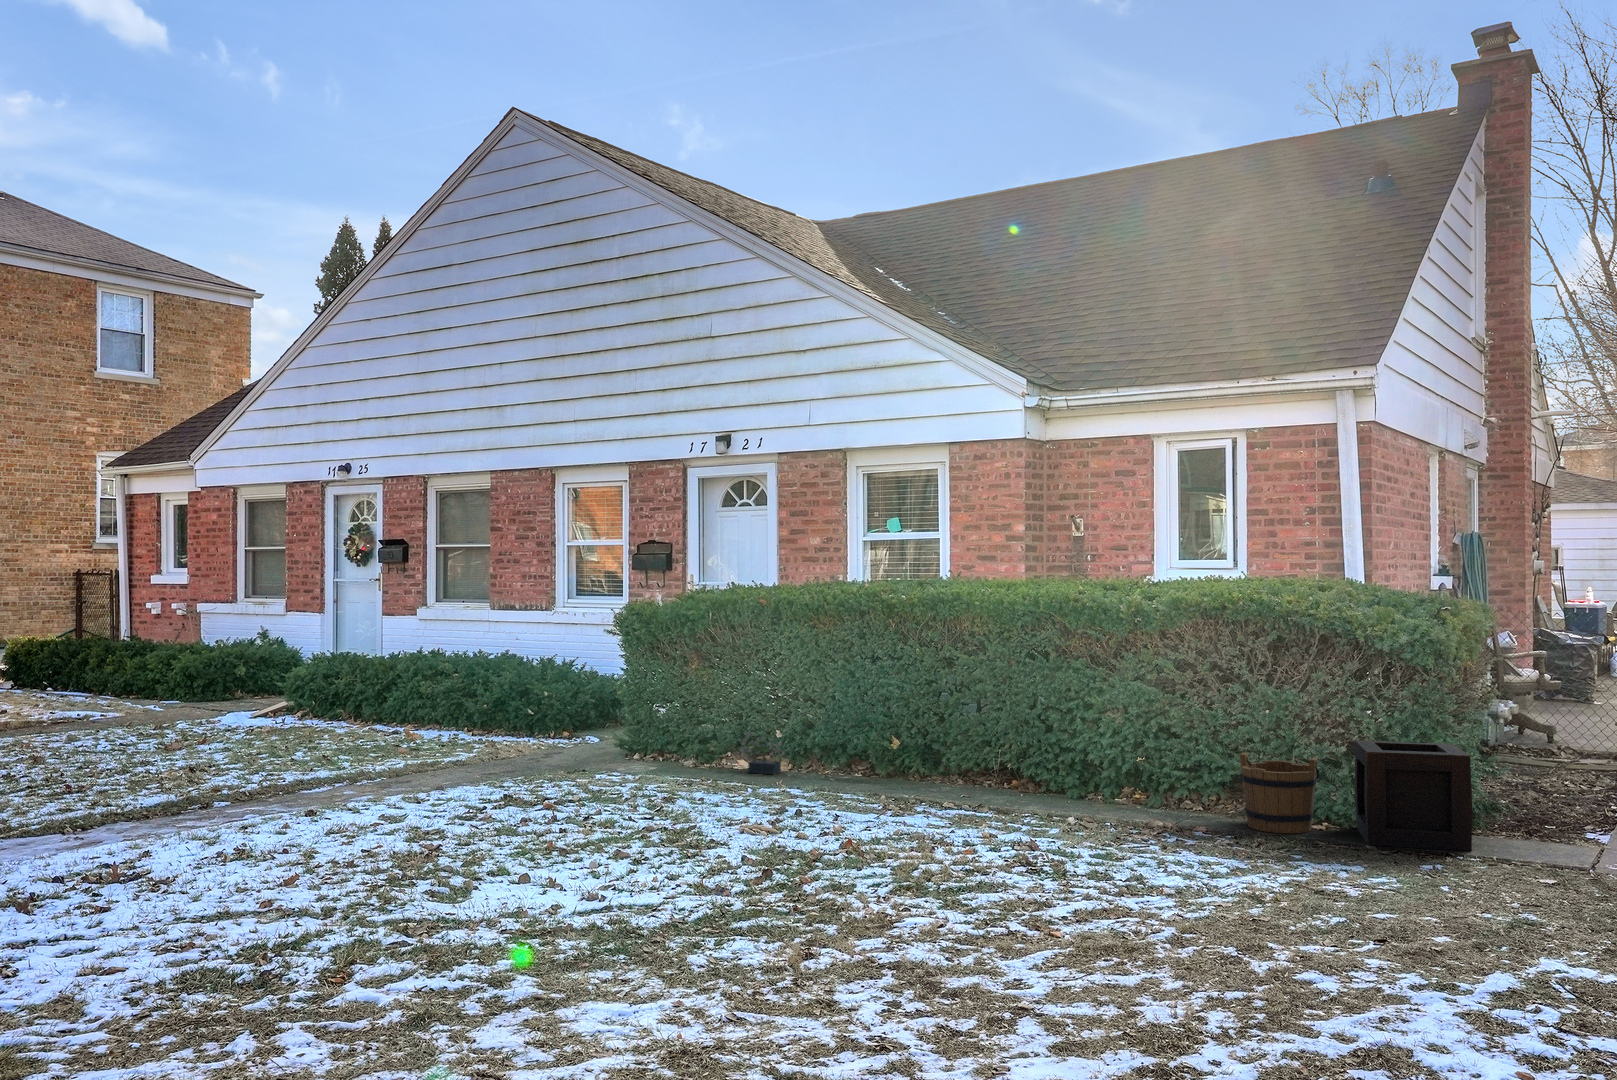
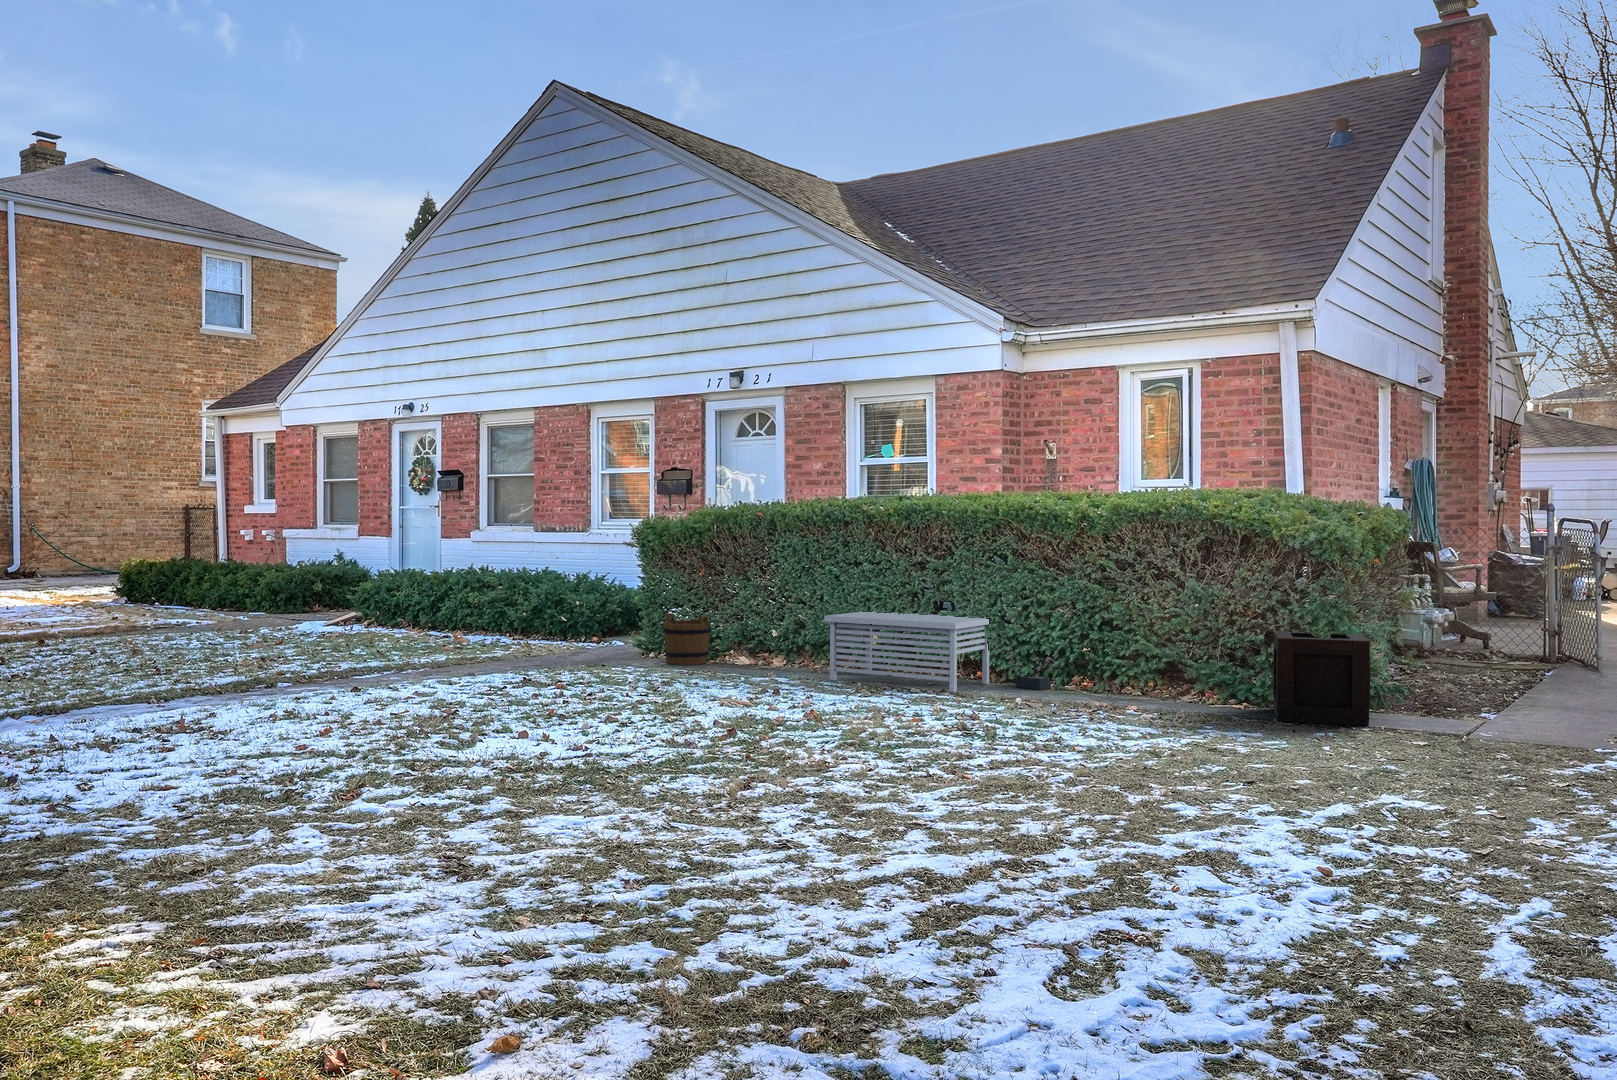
storage bench: none [843,711,1032,808] -> present [824,612,990,692]
decorative plant: present [741,732,784,774] -> present [1007,650,1053,690]
bucket: present [1240,753,1319,833] -> present [663,614,712,665]

